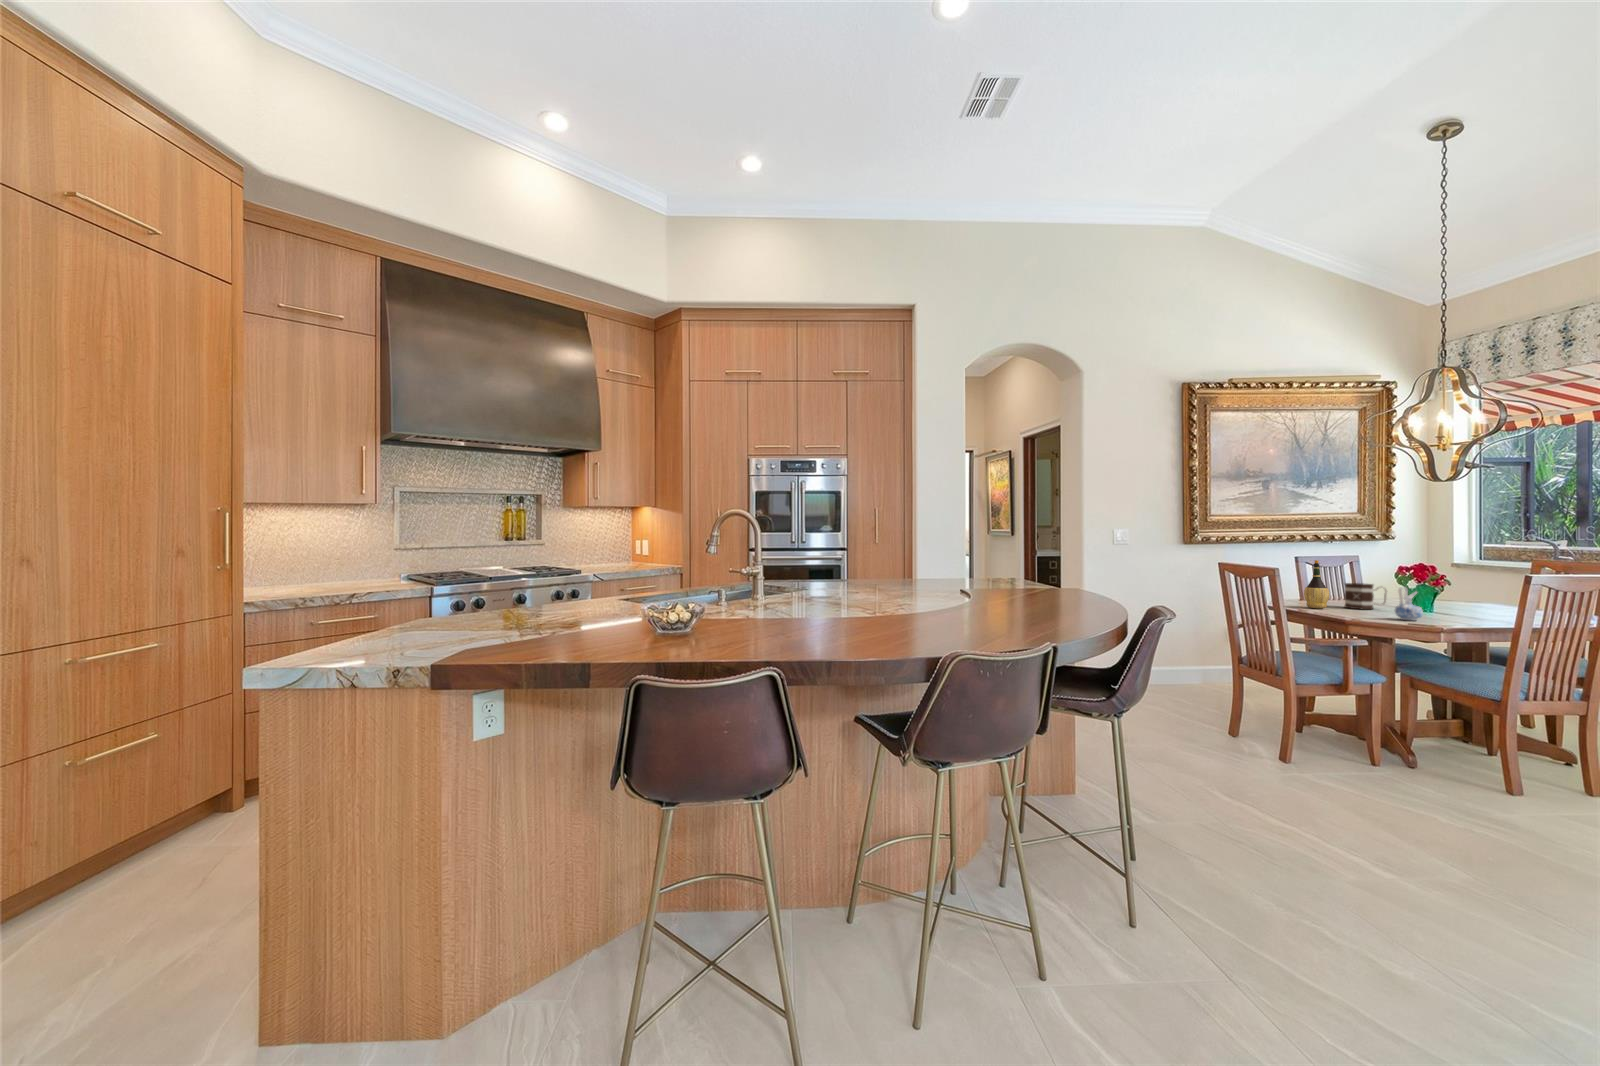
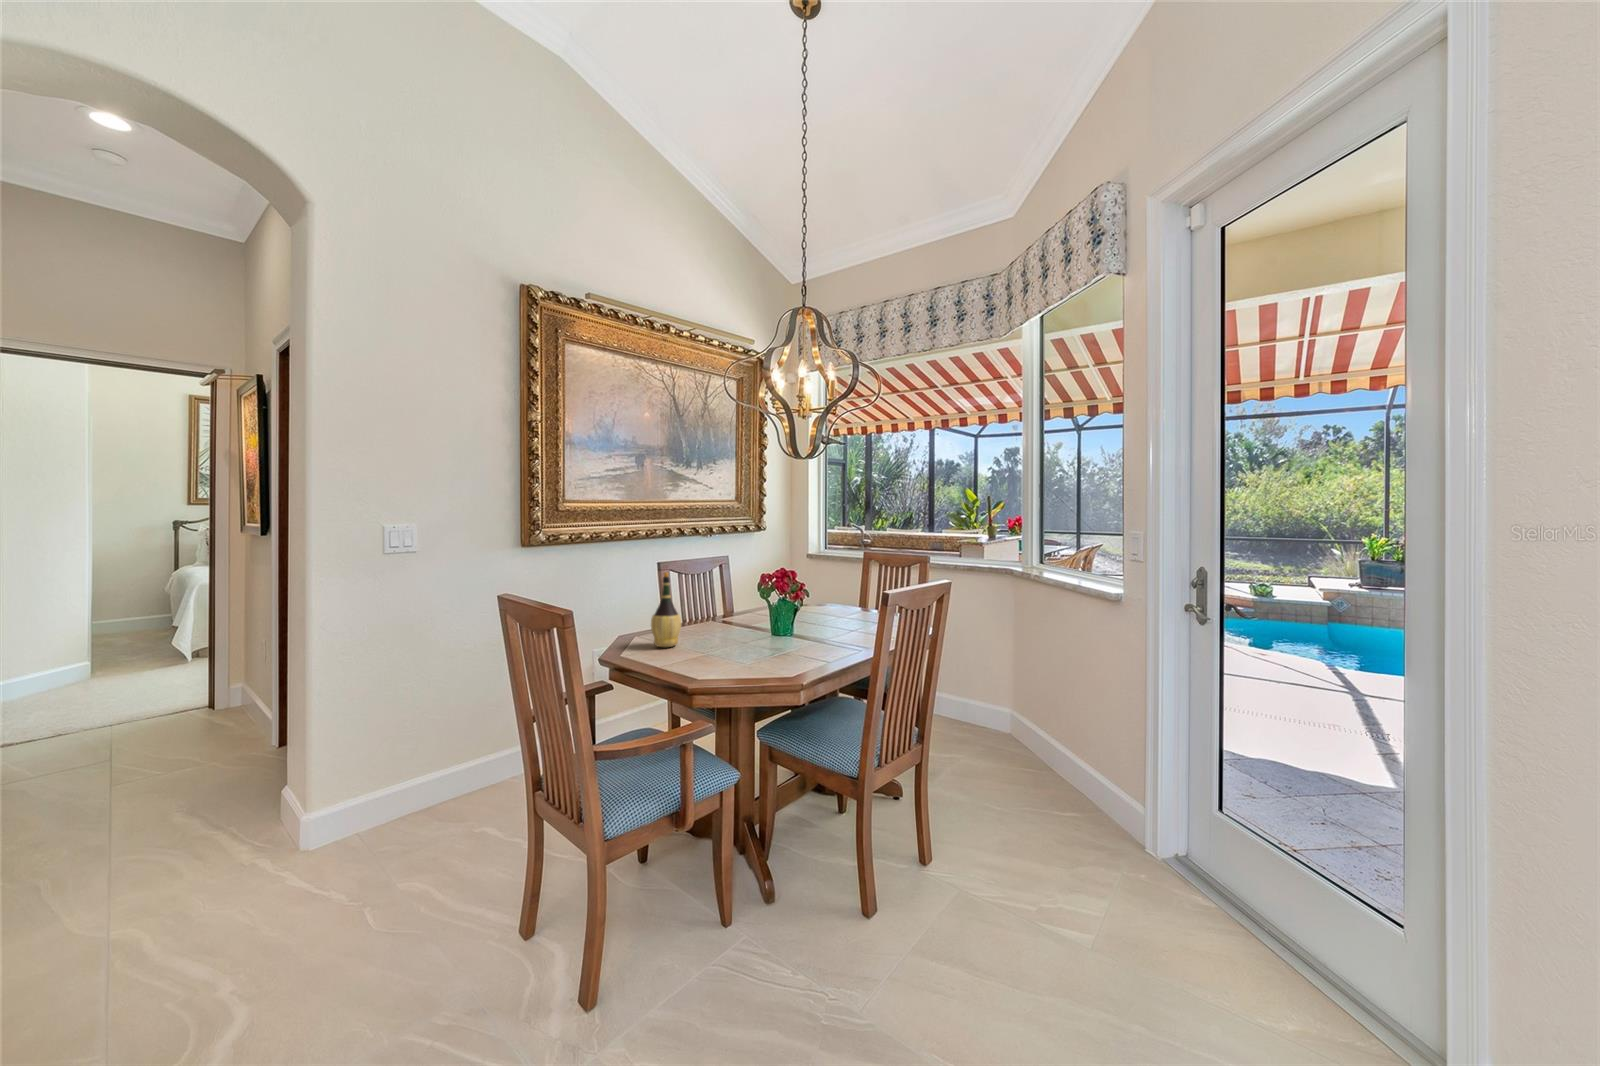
mug: present [1345,583,1387,609] -> none [701,601,747,641]
ceramic pitcher: present [1395,587,1423,621] -> none [748,616,779,668]

